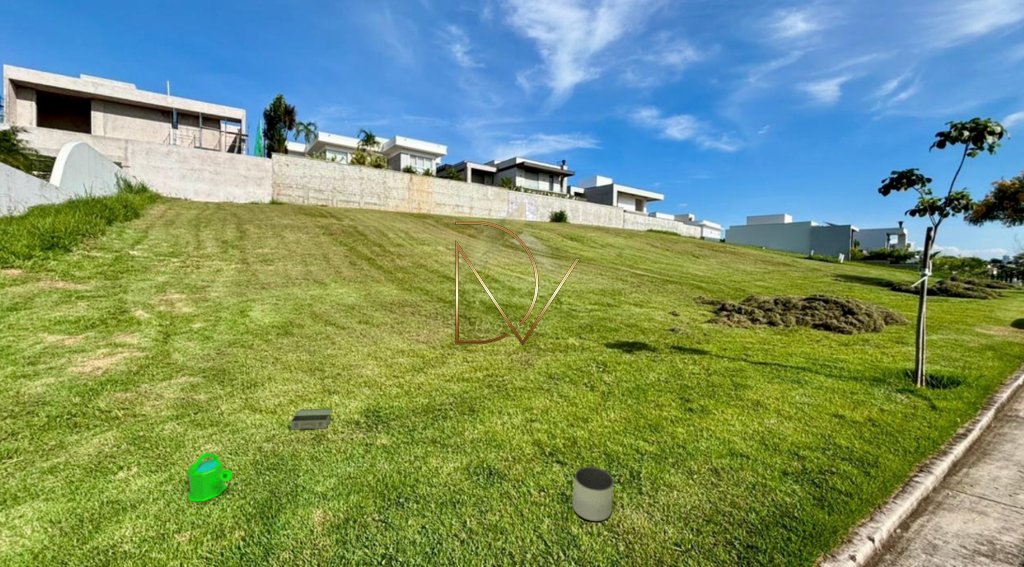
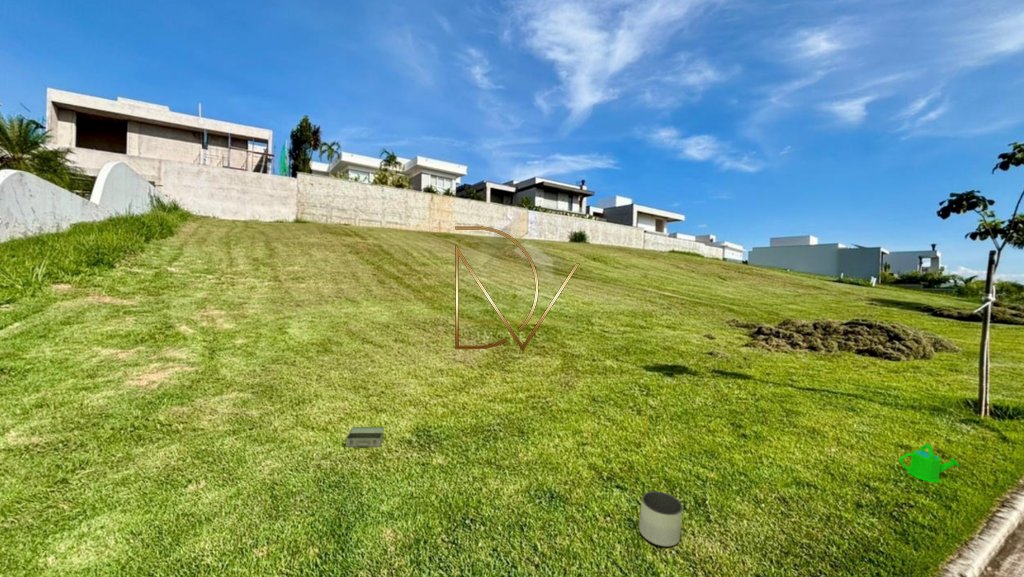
watering can: present [187,452,232,501] -> present [899,444,960,483]

